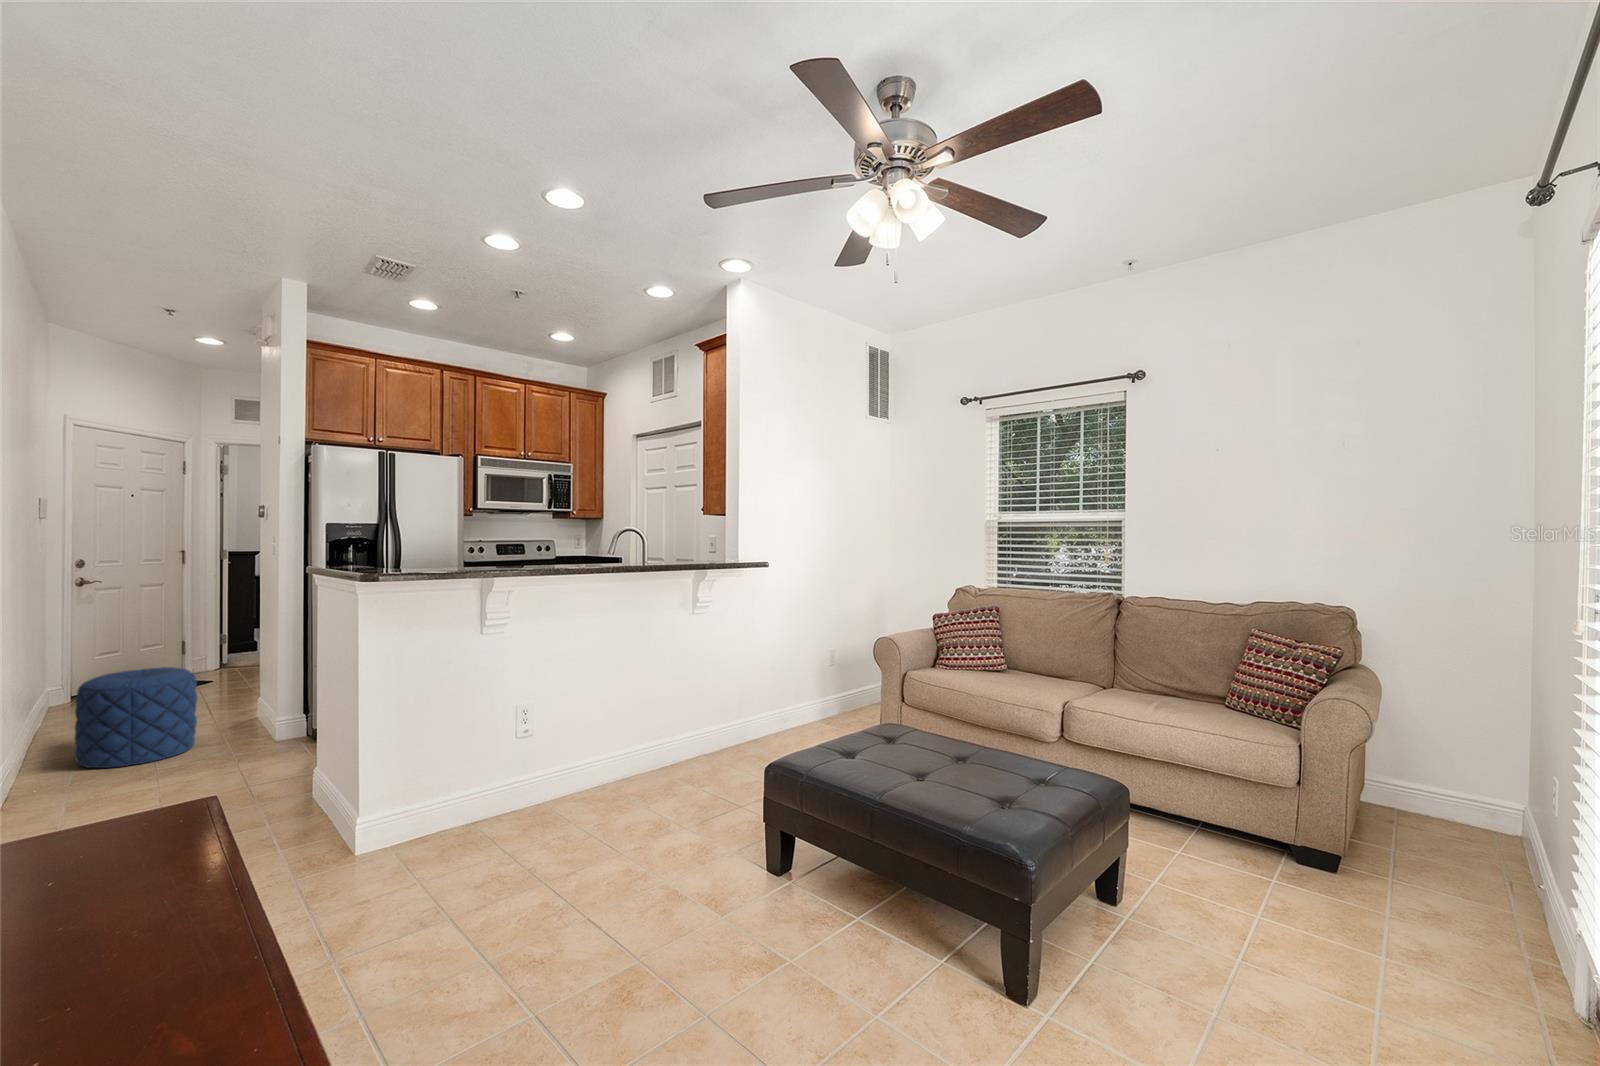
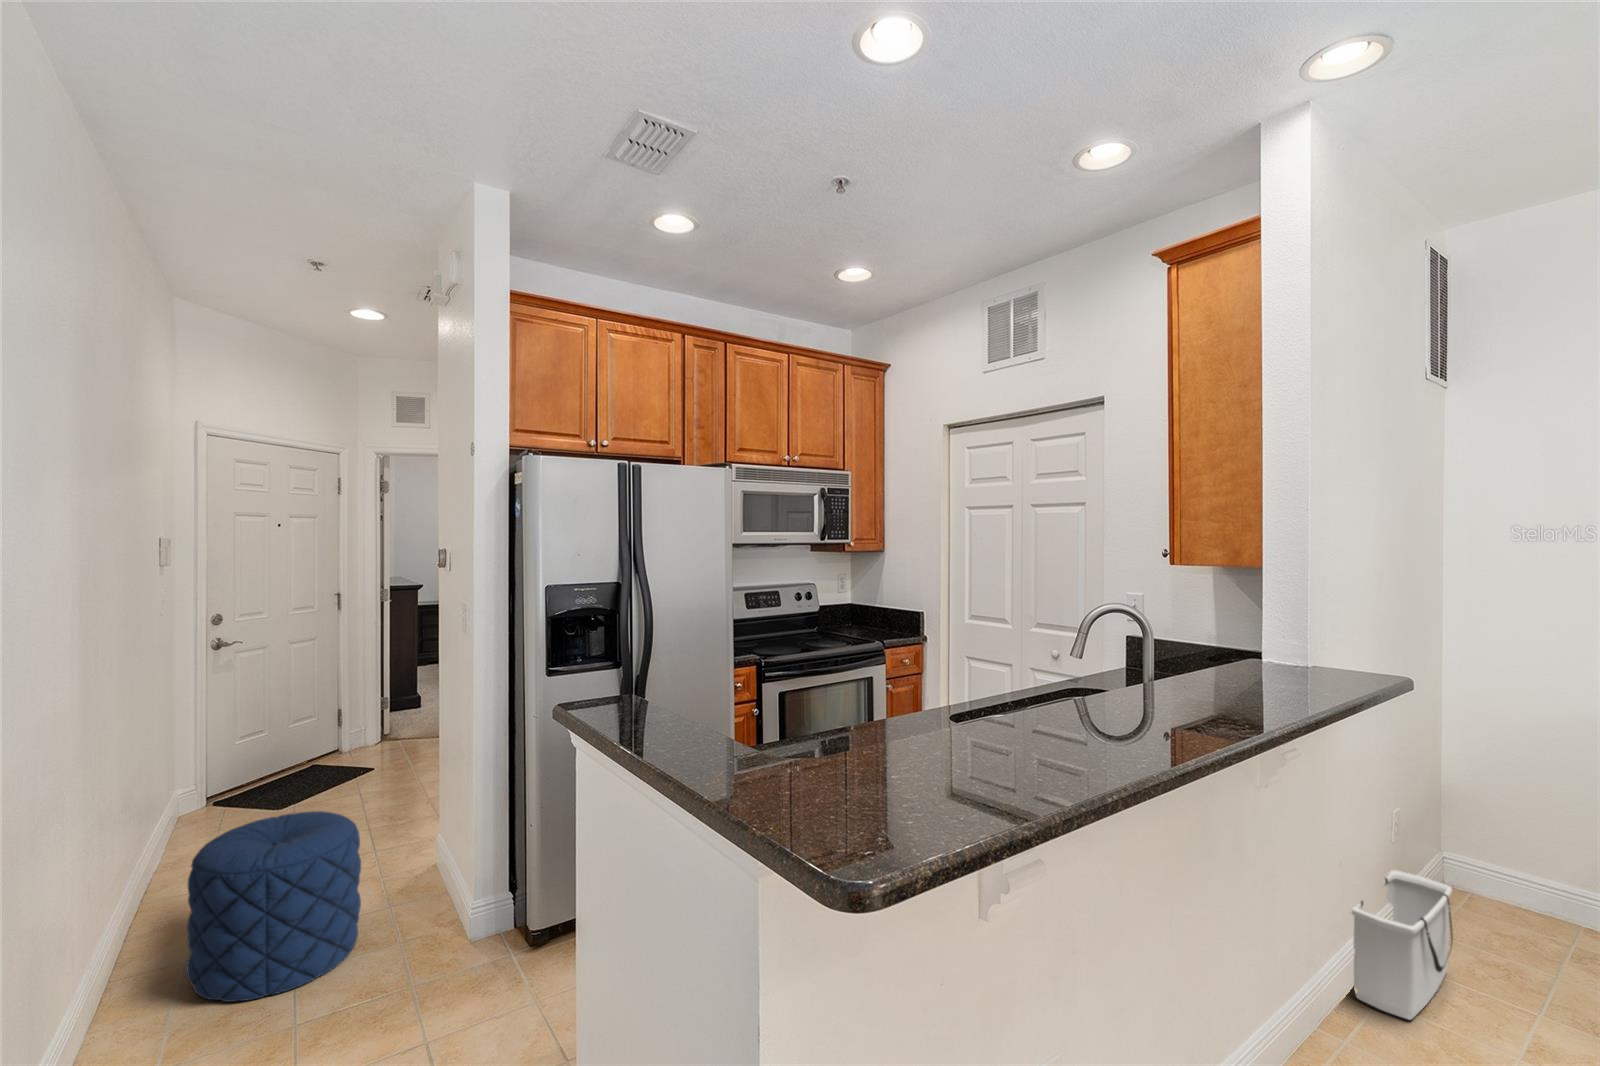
storage bin: none [776,678,841,739] -> present [1352,870,1453,1020]

